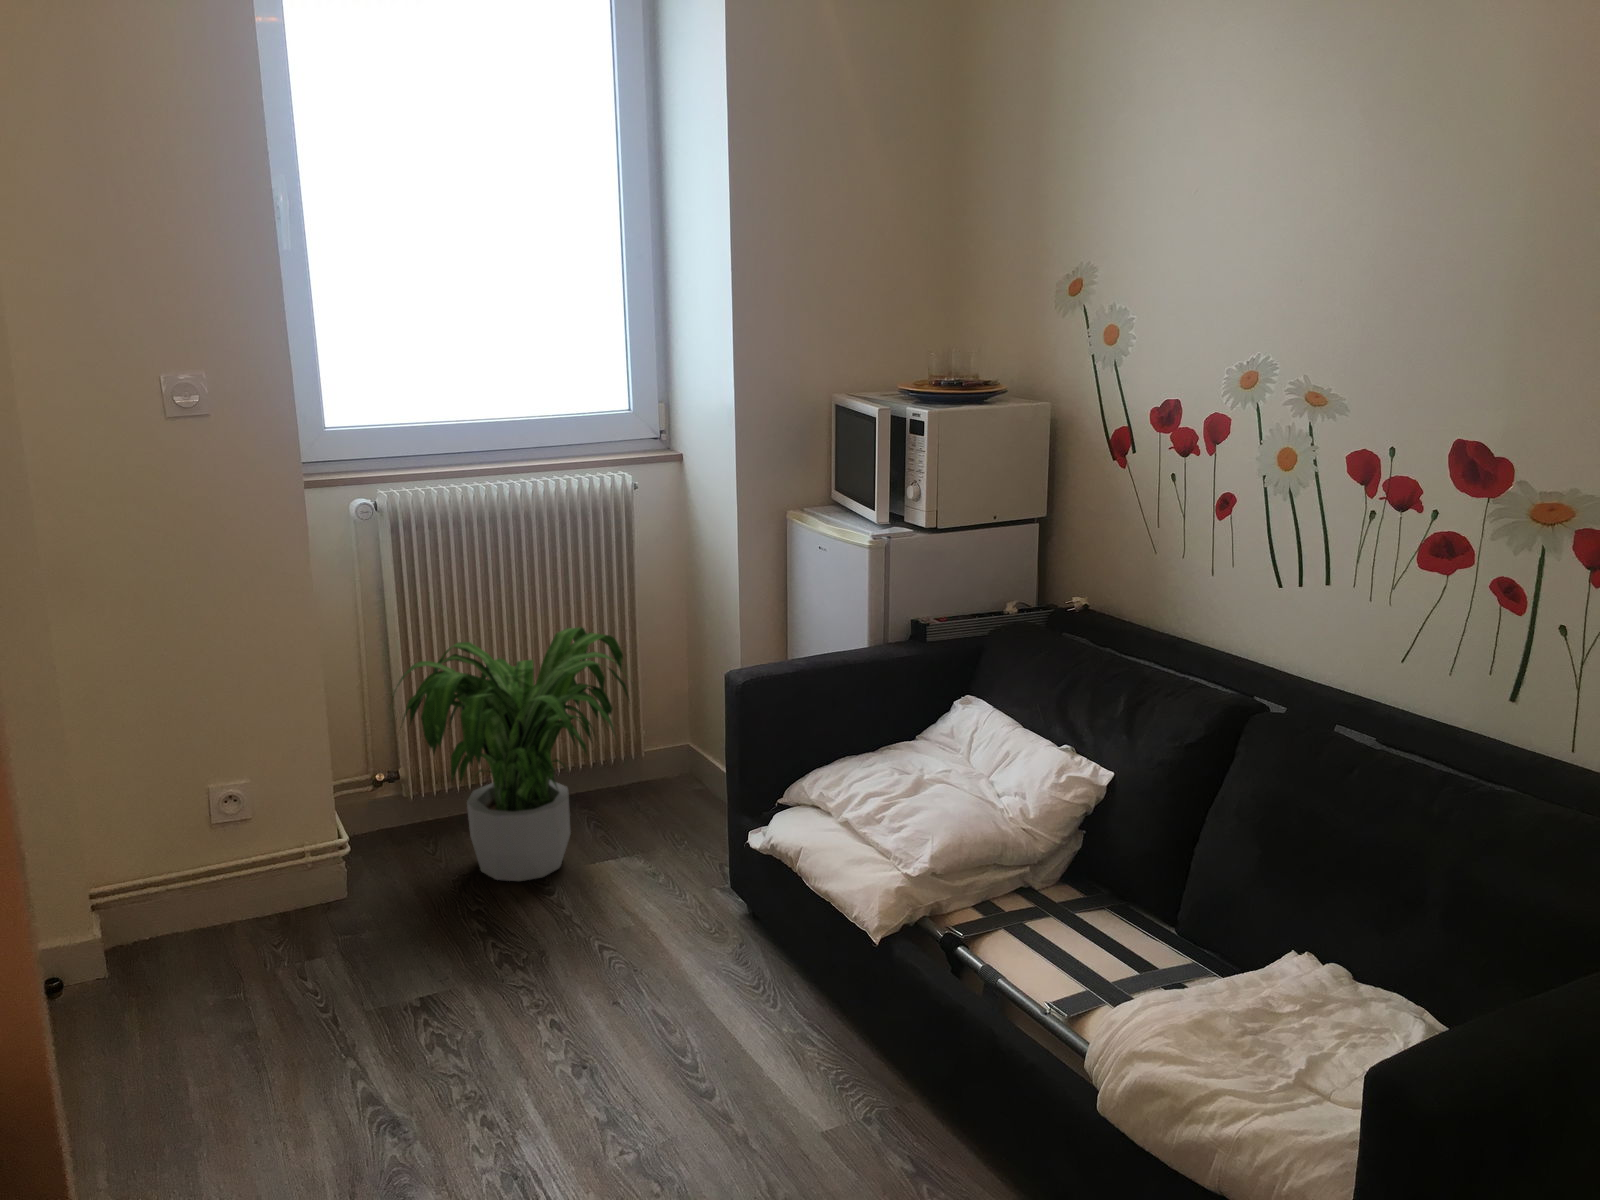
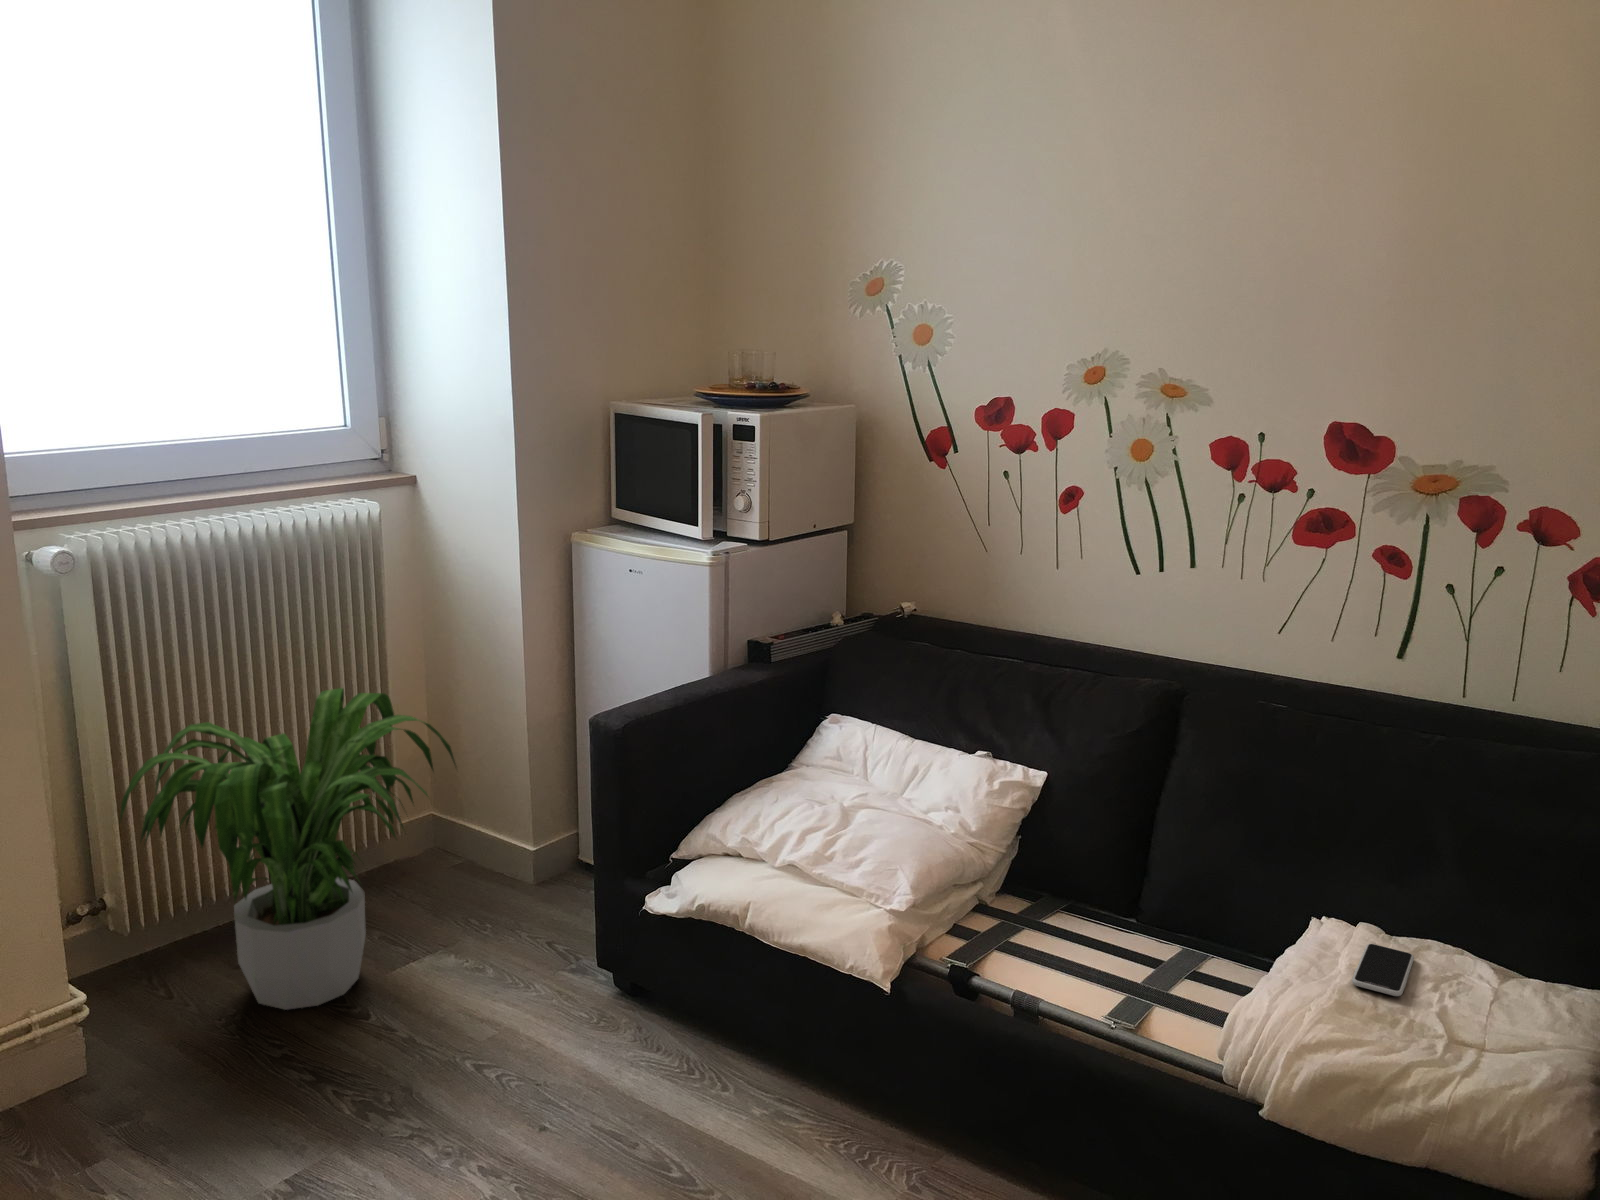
smartphone: none [1276,987,1373,1037] -> present [1352,944,1414,996]

